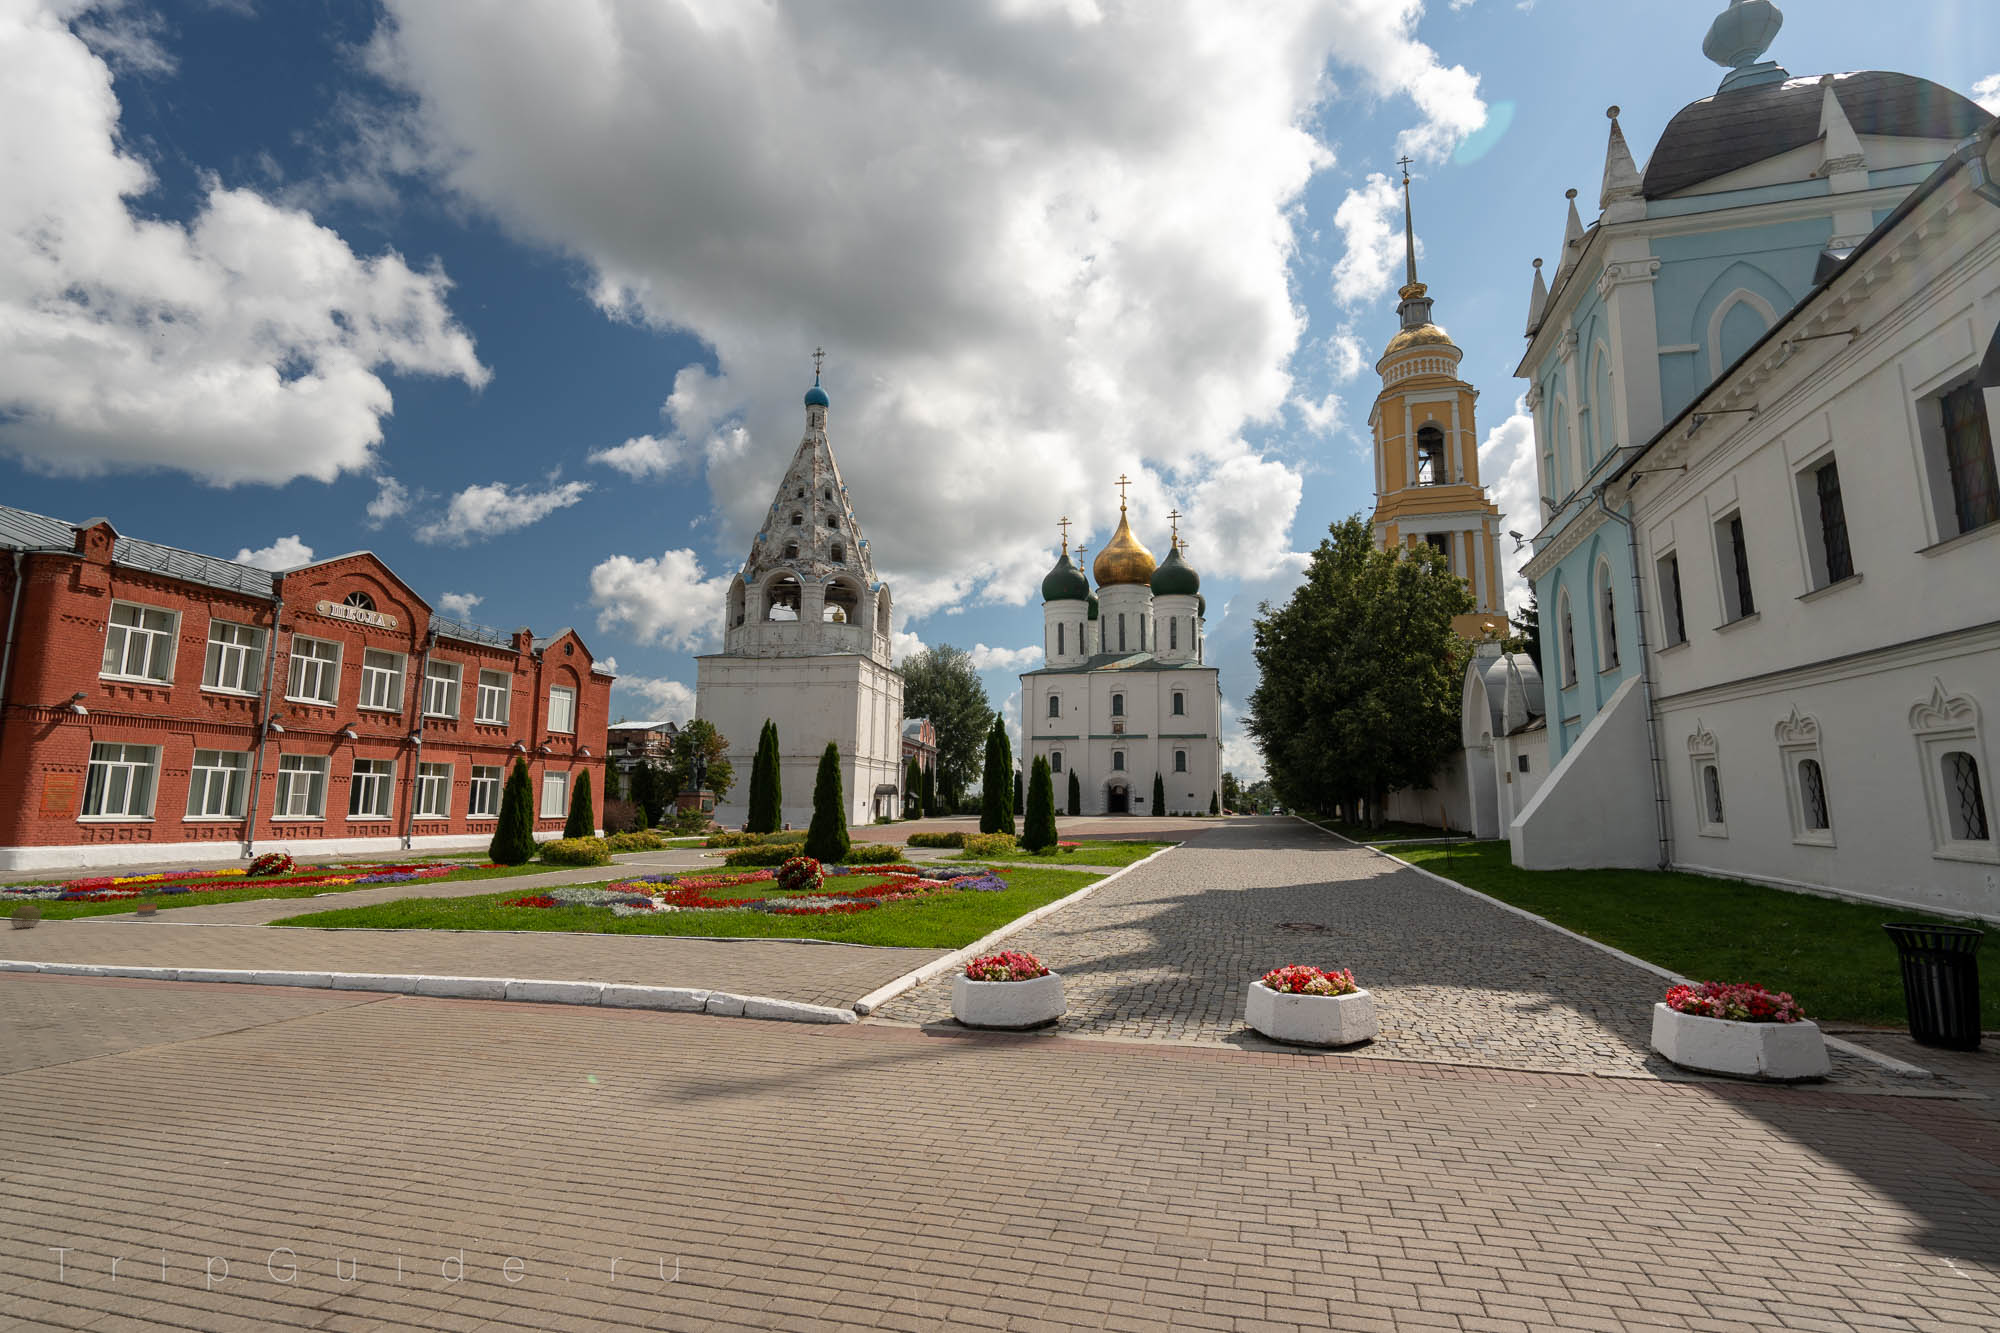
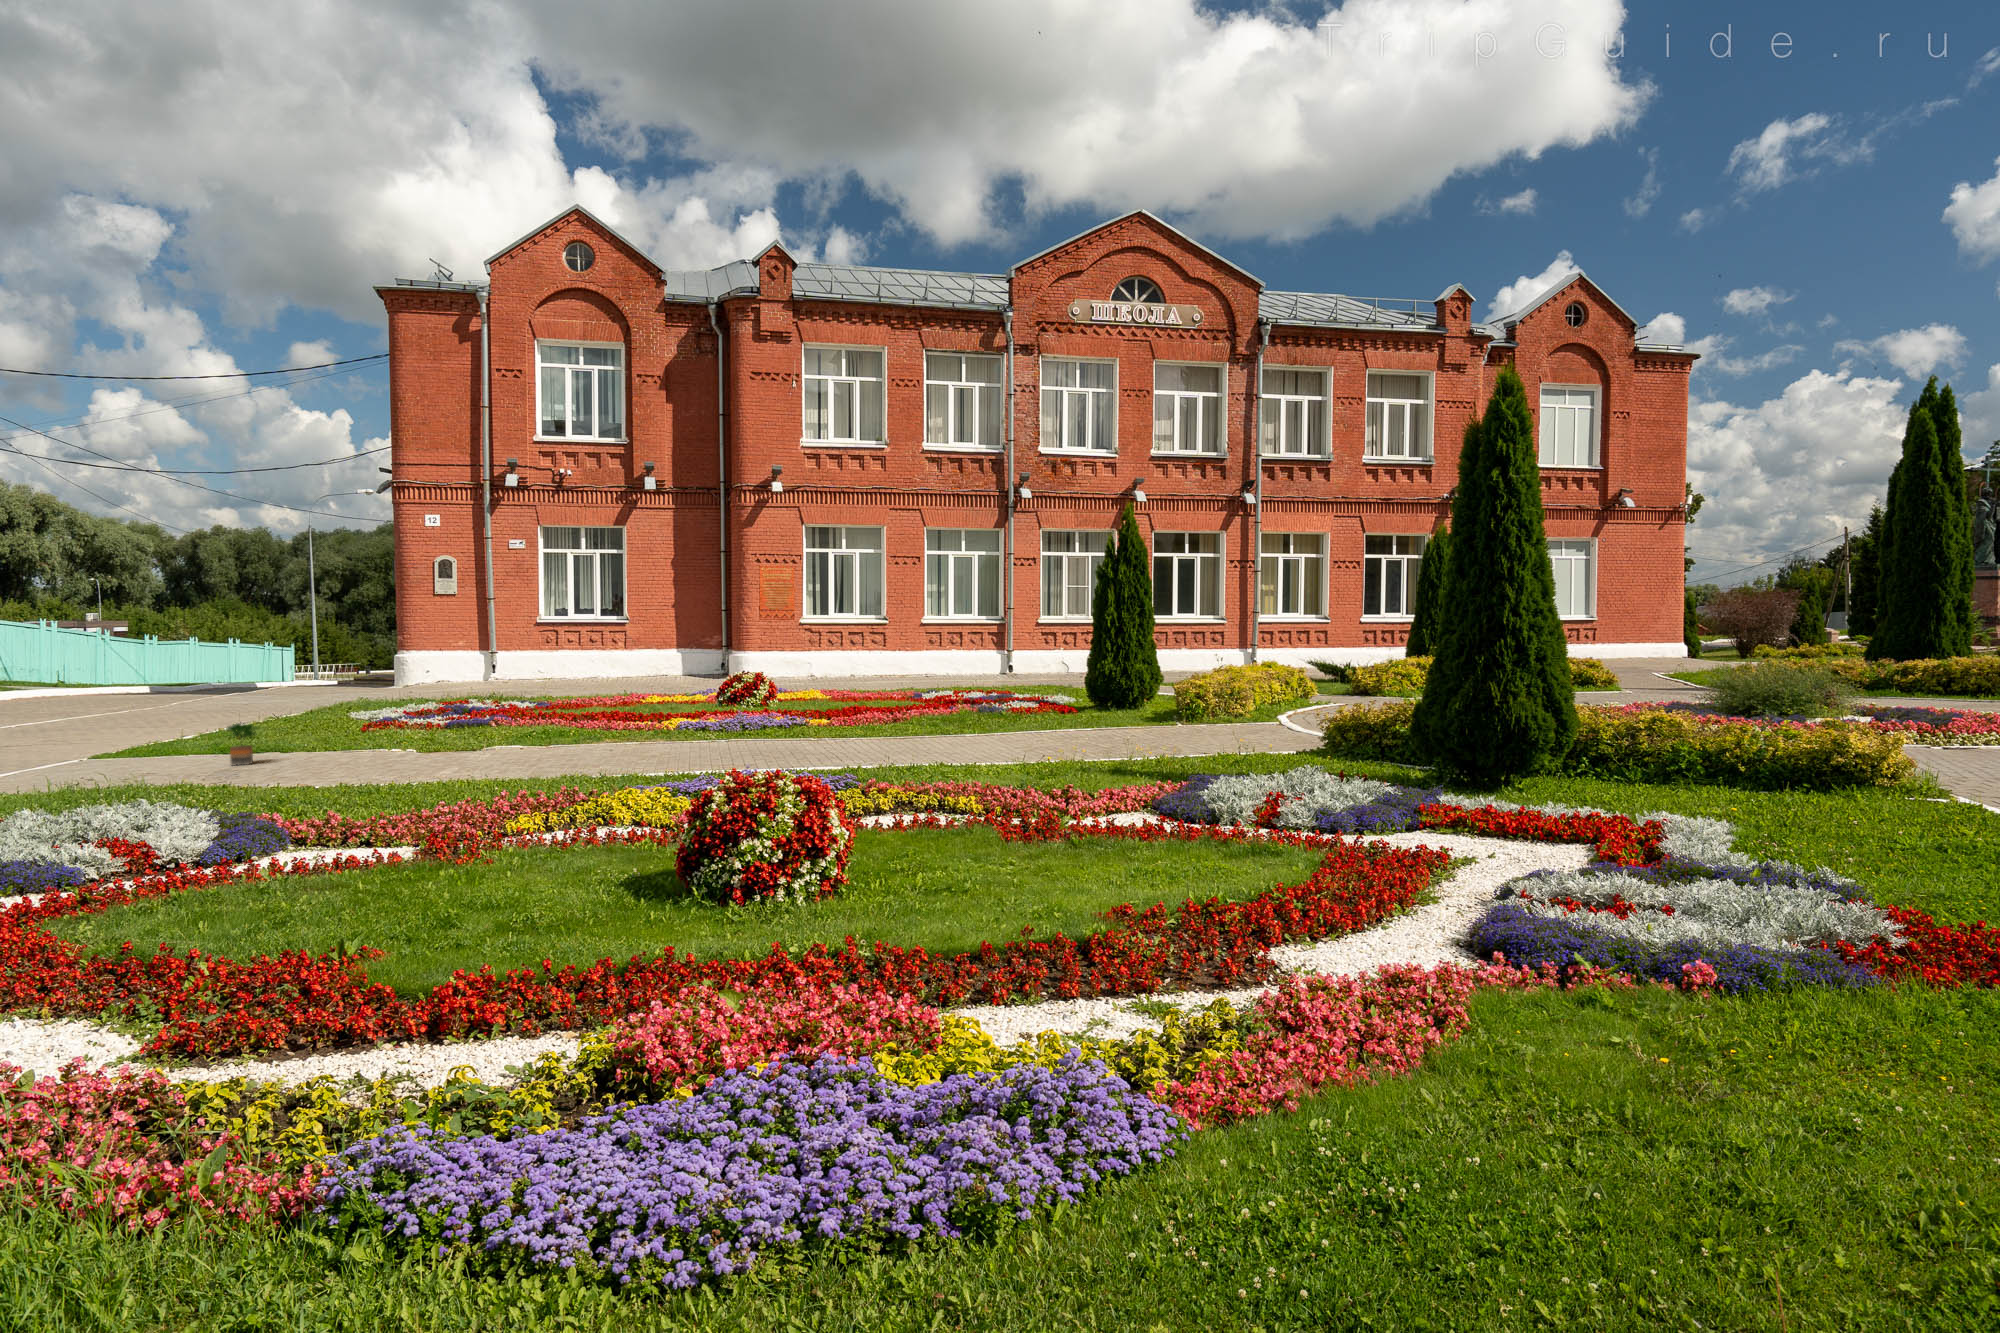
woven basket: present [11,906,41,929] -> none [91,736,128,766]

